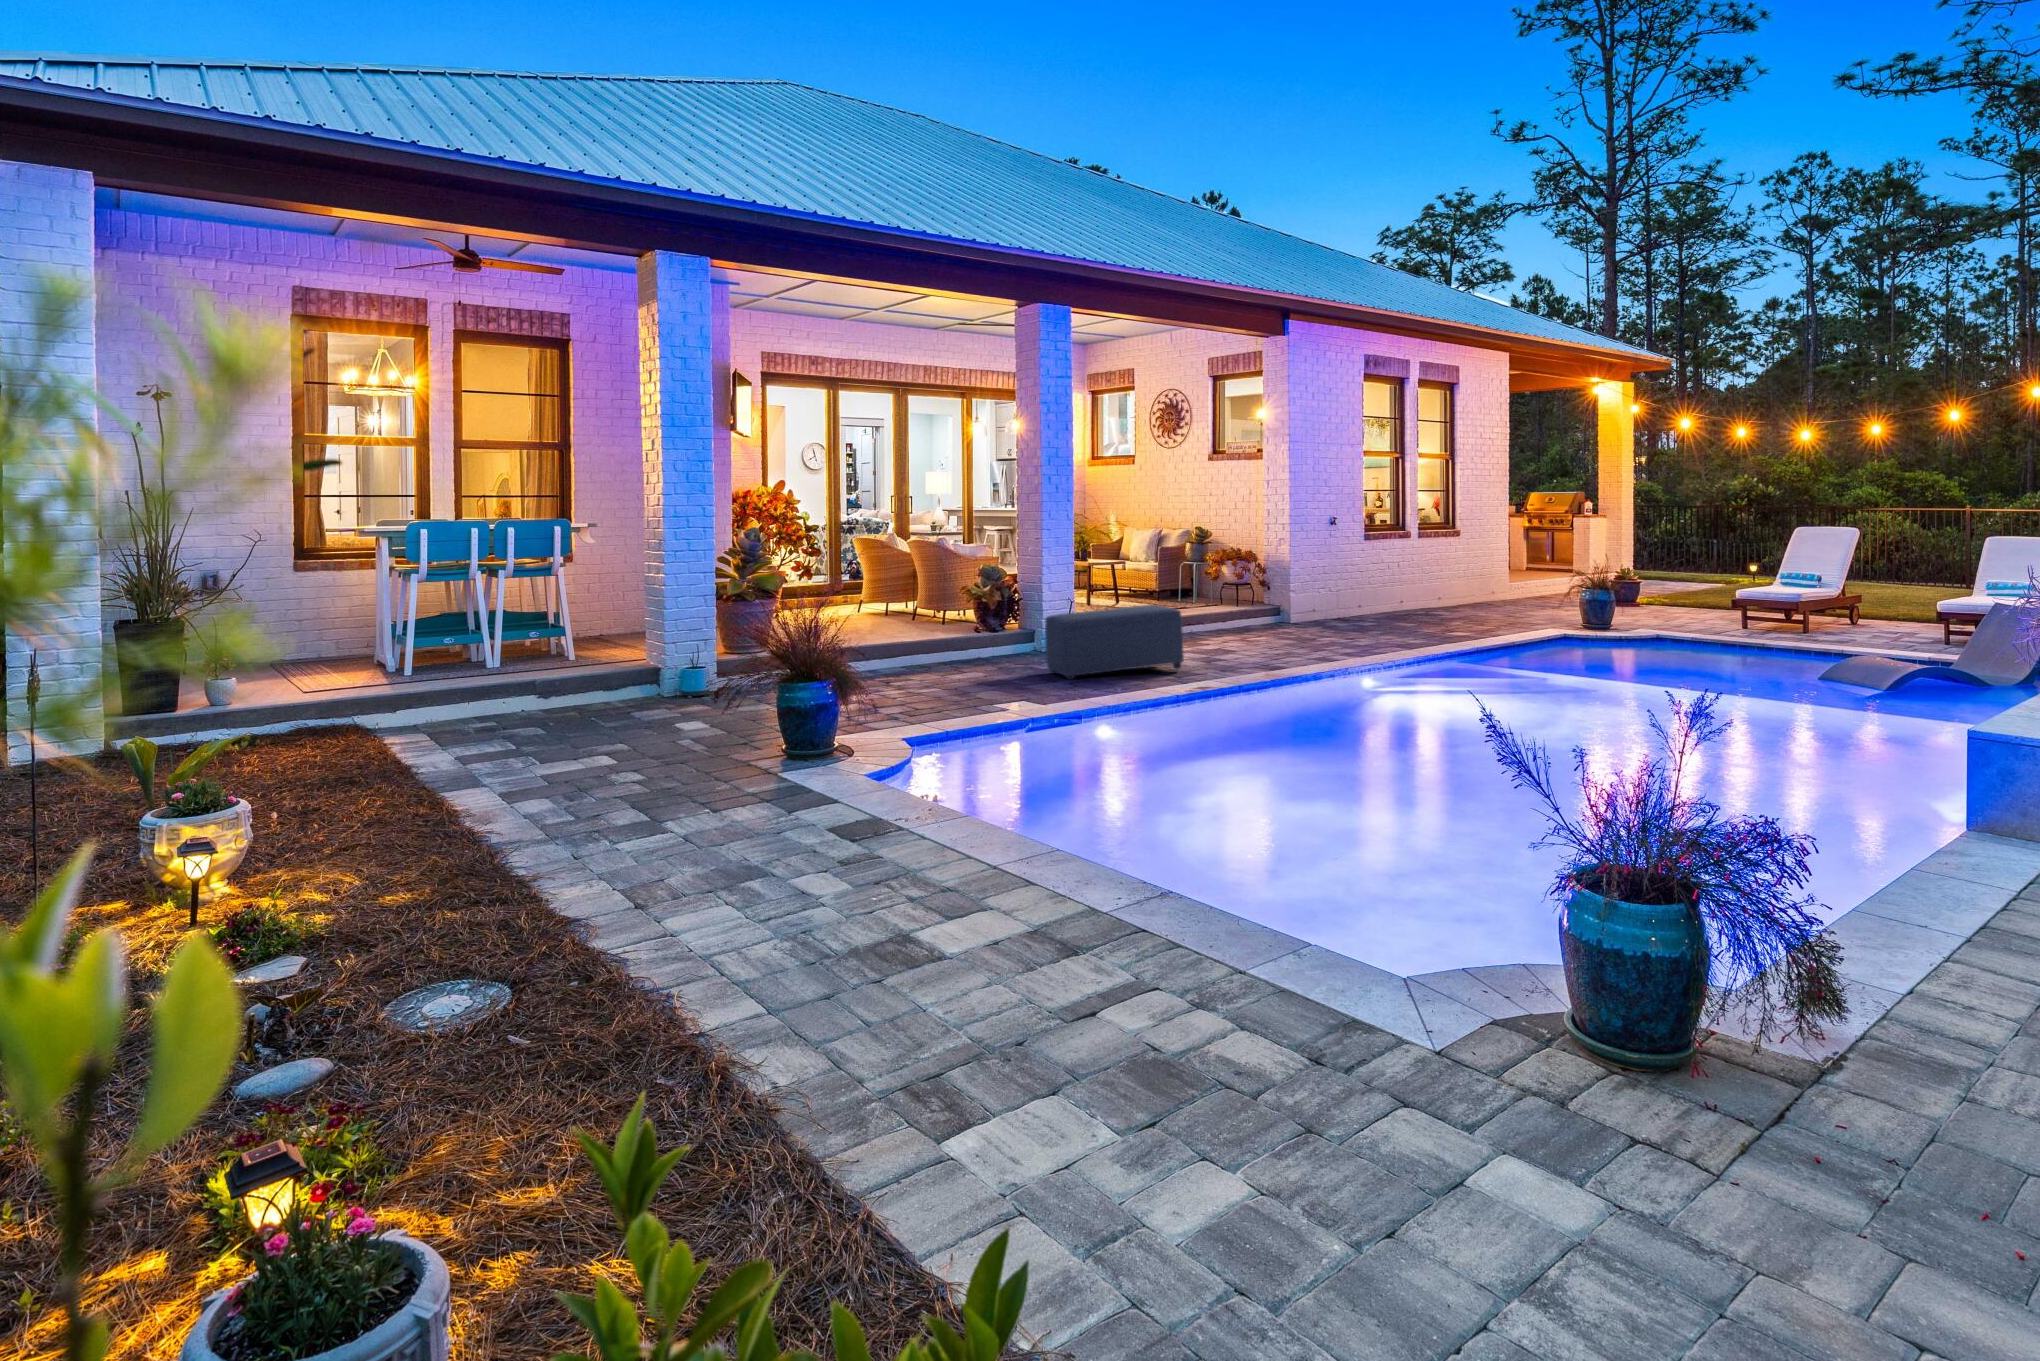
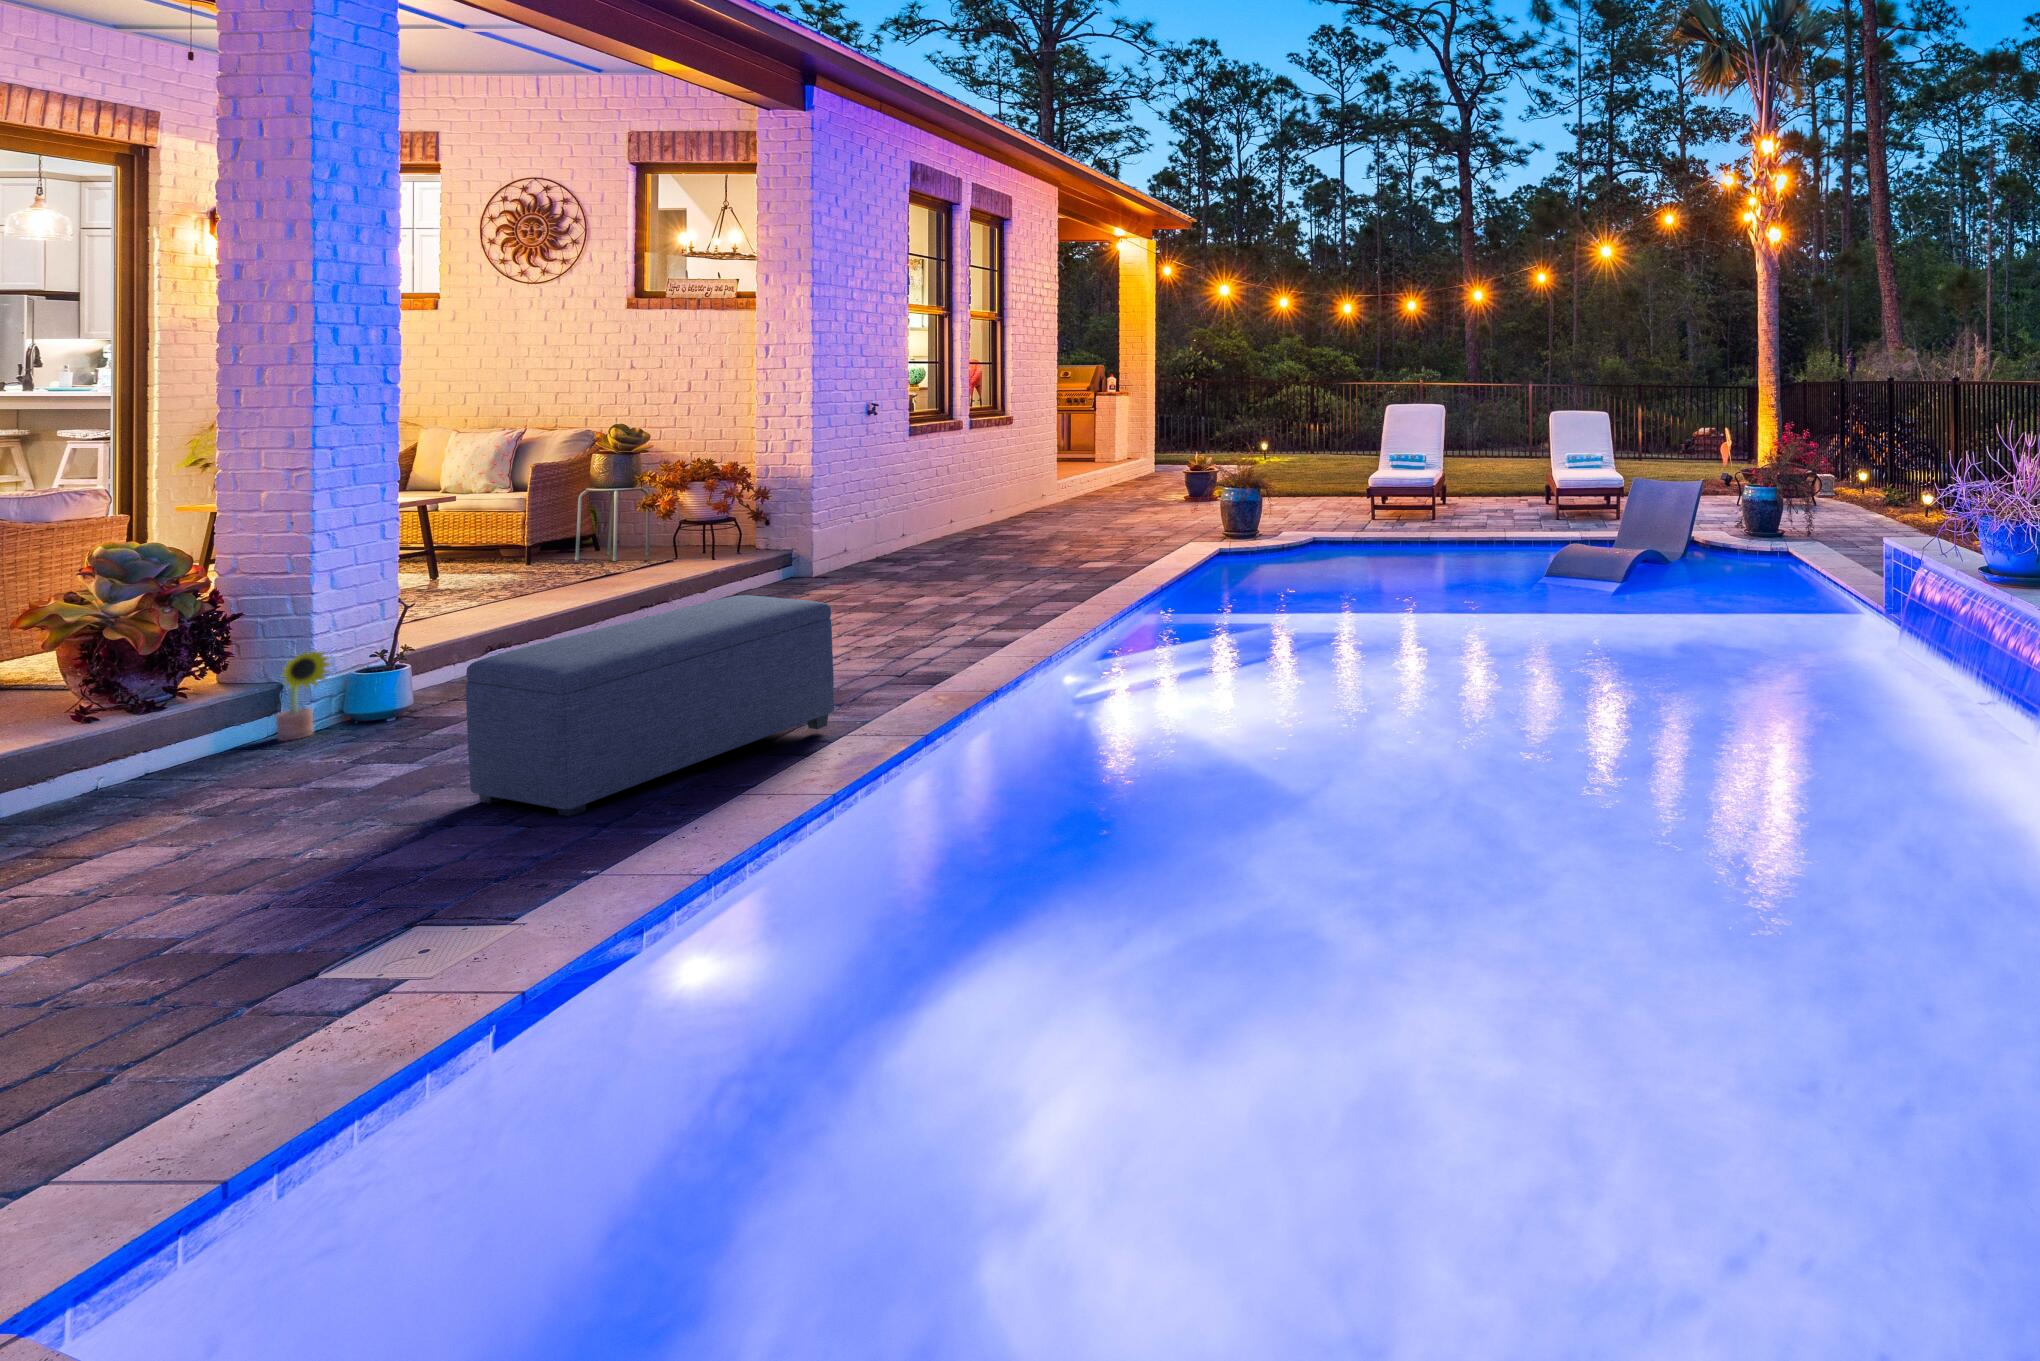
decorative plant: none [1017,615,1035,652] -> present [276,651,331,741]

